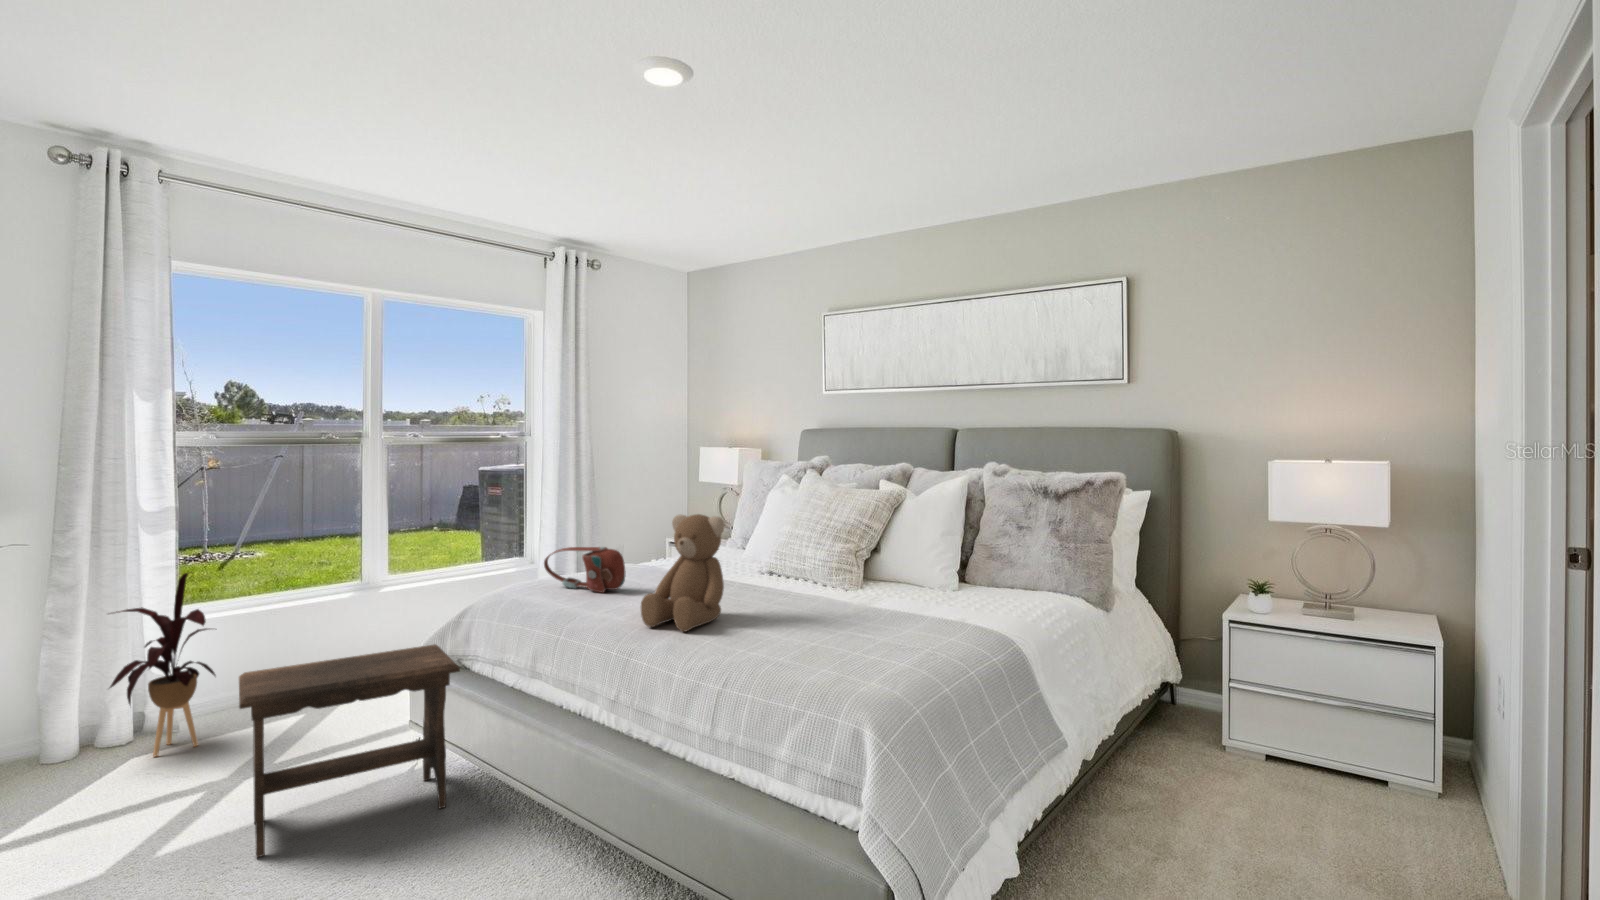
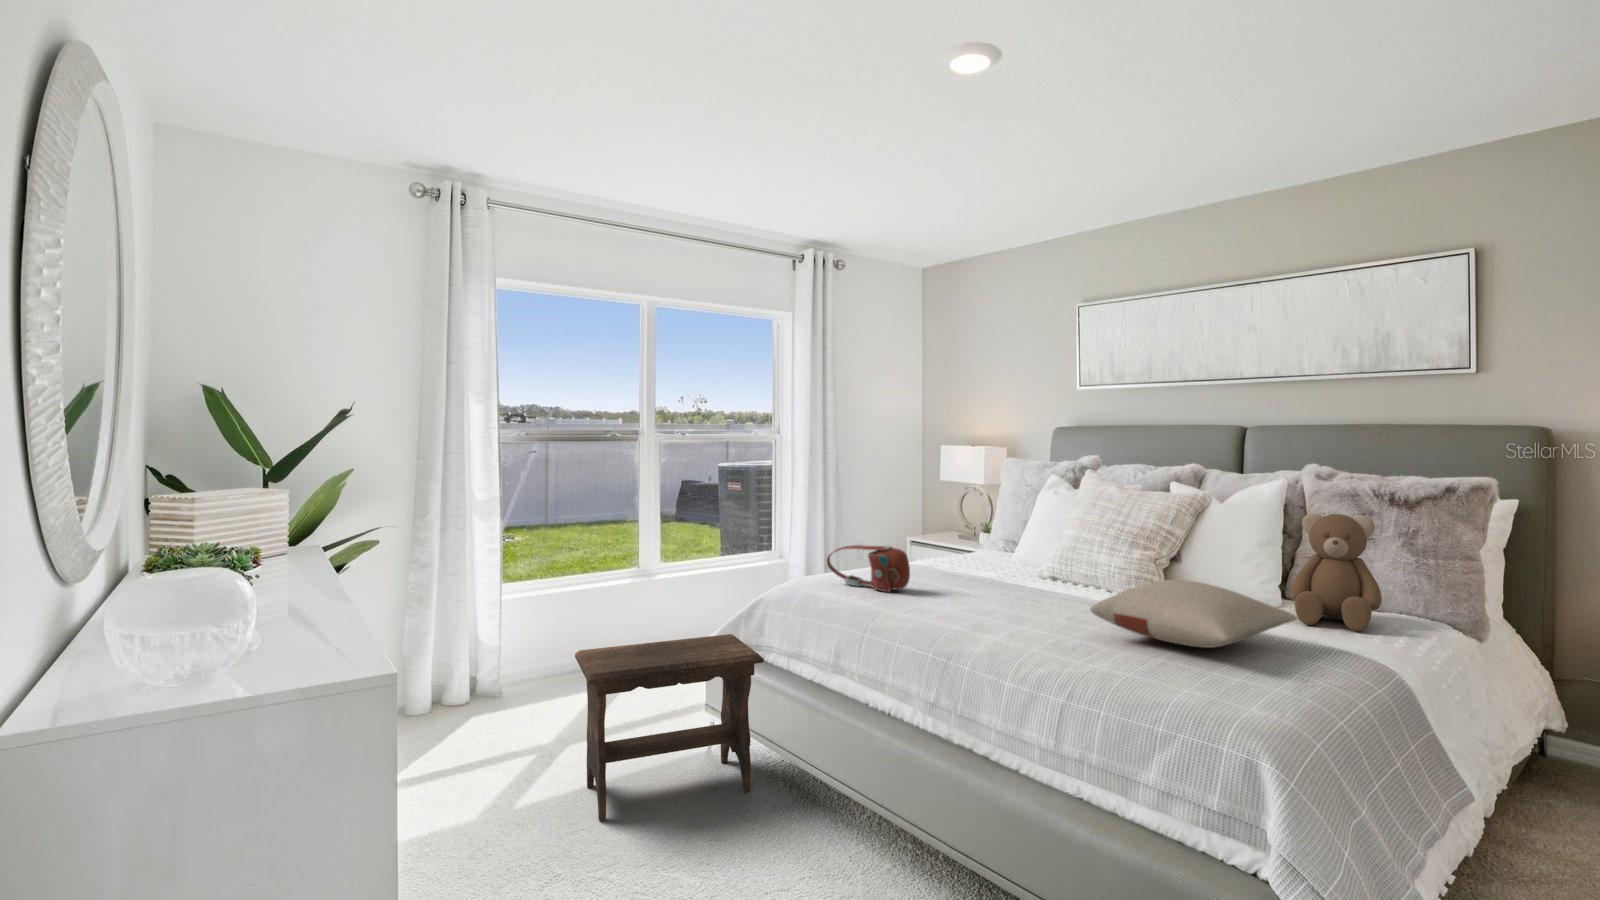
teddy bear: present [641,514,725,632] -> present [1291,514,1382,631]
pillow: none [771,569,948,629] -> present [1090,580,1297,648]
house plant: present [110,571,215,757] -> none [452,556,537,718]

